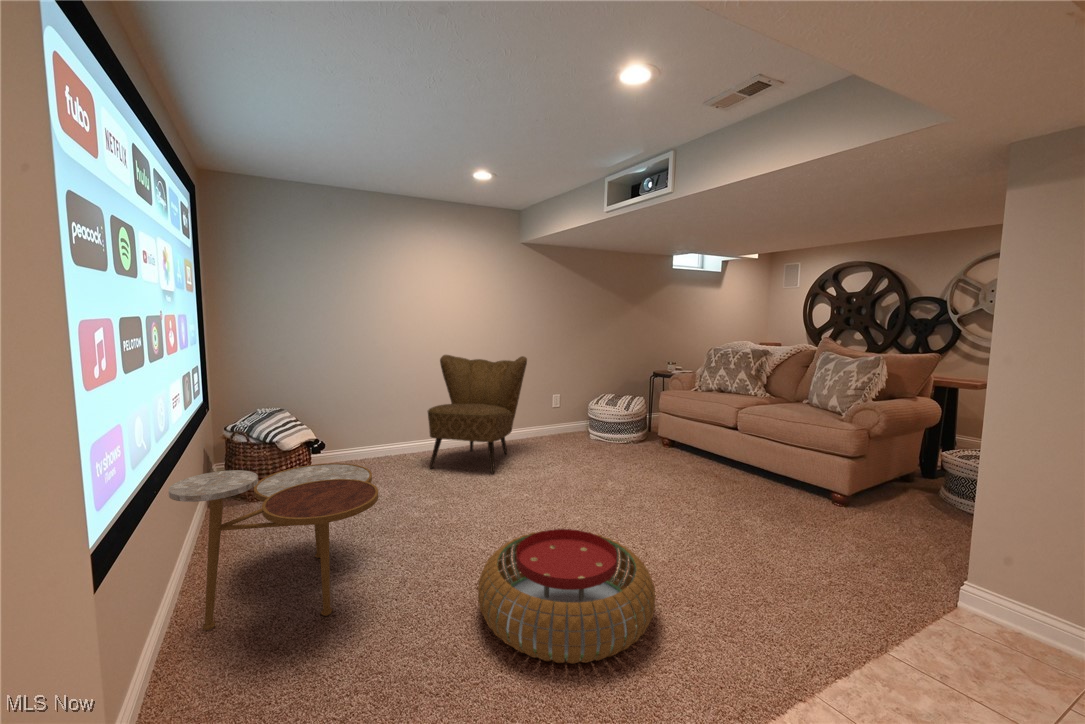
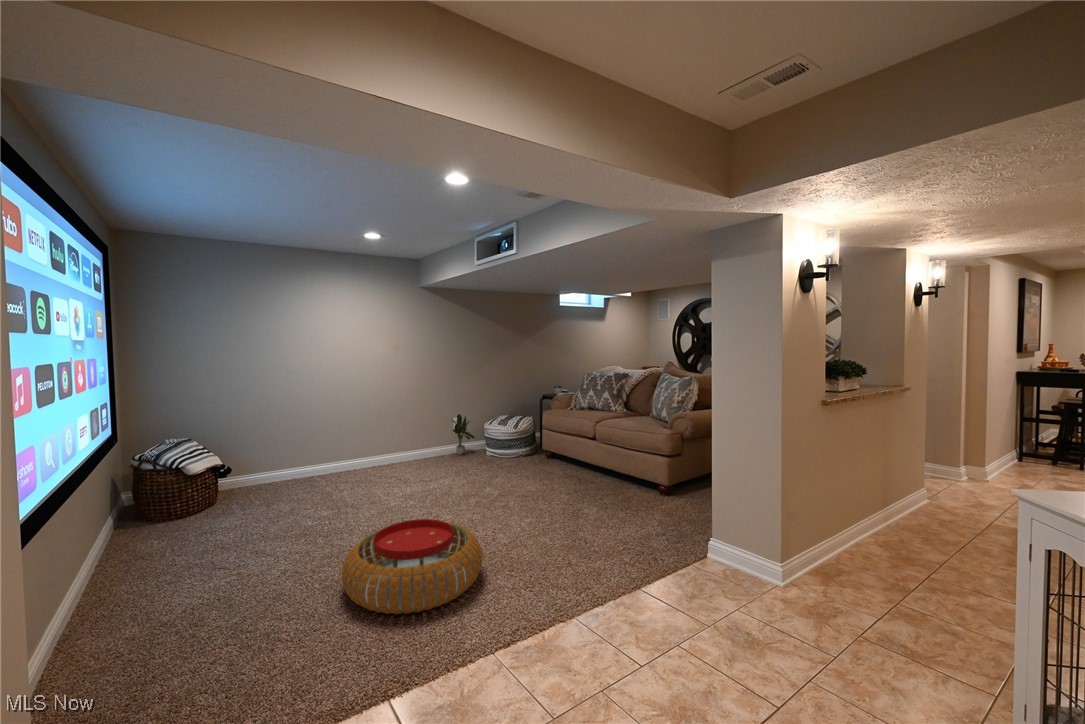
armchair: present [428,355,527,473] -> none [331,385,422,487]
potted plant: none [549,391,579,437] -> present [453,414,475,455]
side table: present [168,463,378,630] -> none [73,480,264,619]

